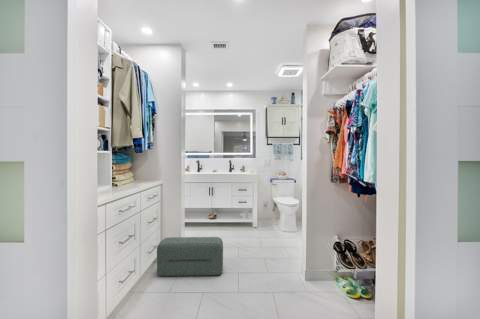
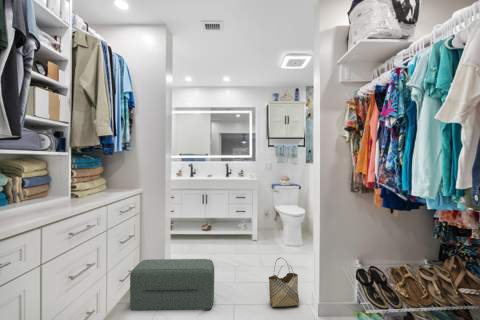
woven basket: none [266,235,291,273] -> present [269,258,299,307]

